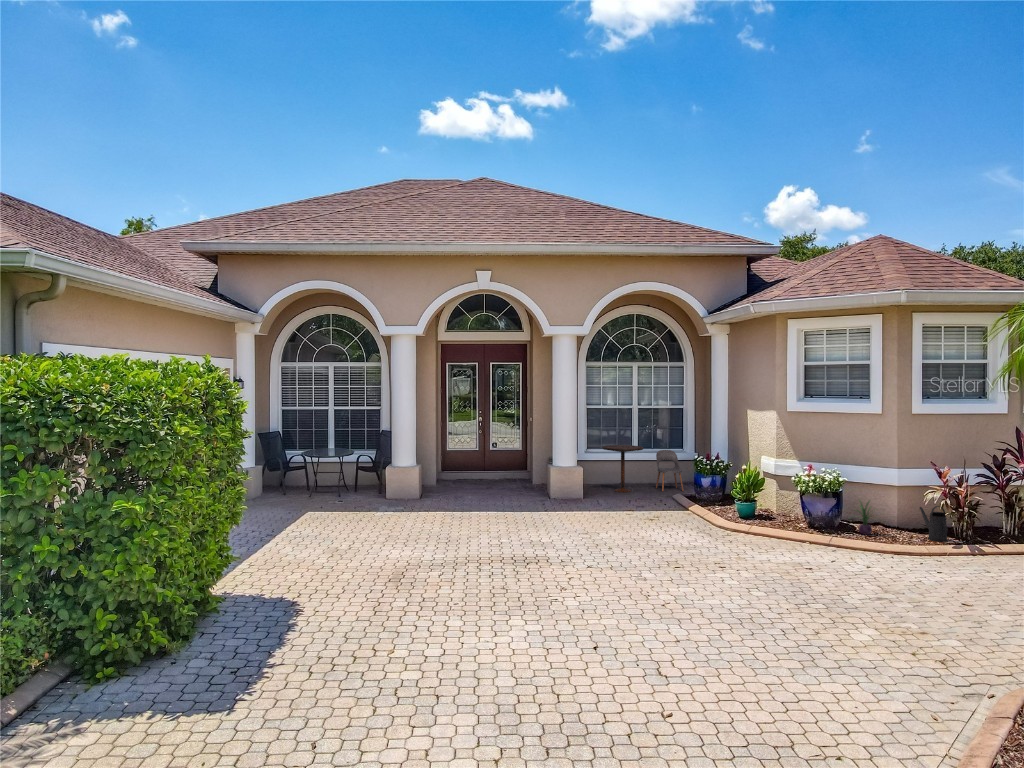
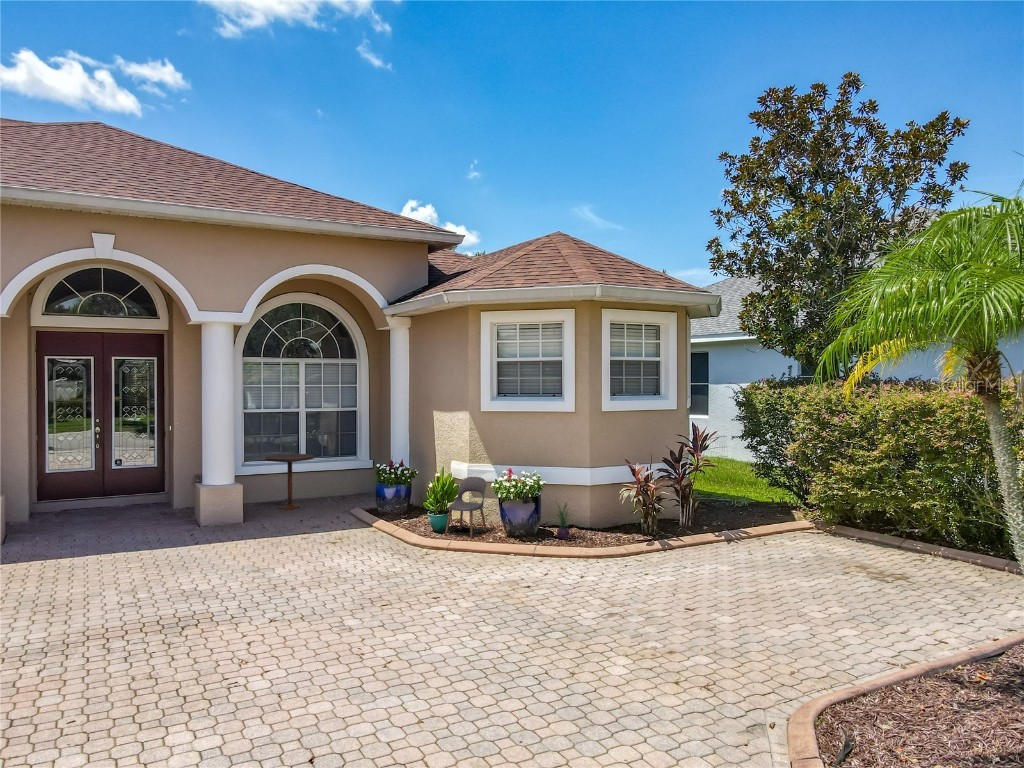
chair: present [656,450,684,491] -> present [445,477,487,539]
watering can: present [920,506,948,542] -> none [609,503,639,539]

